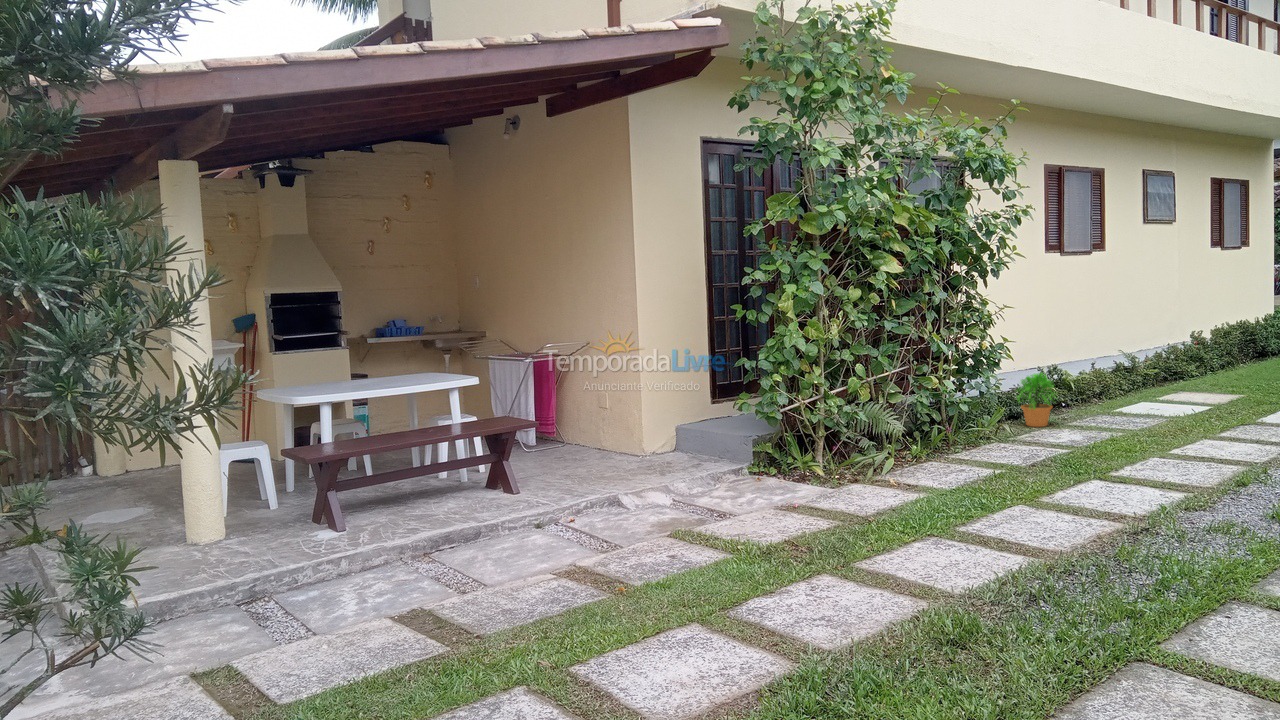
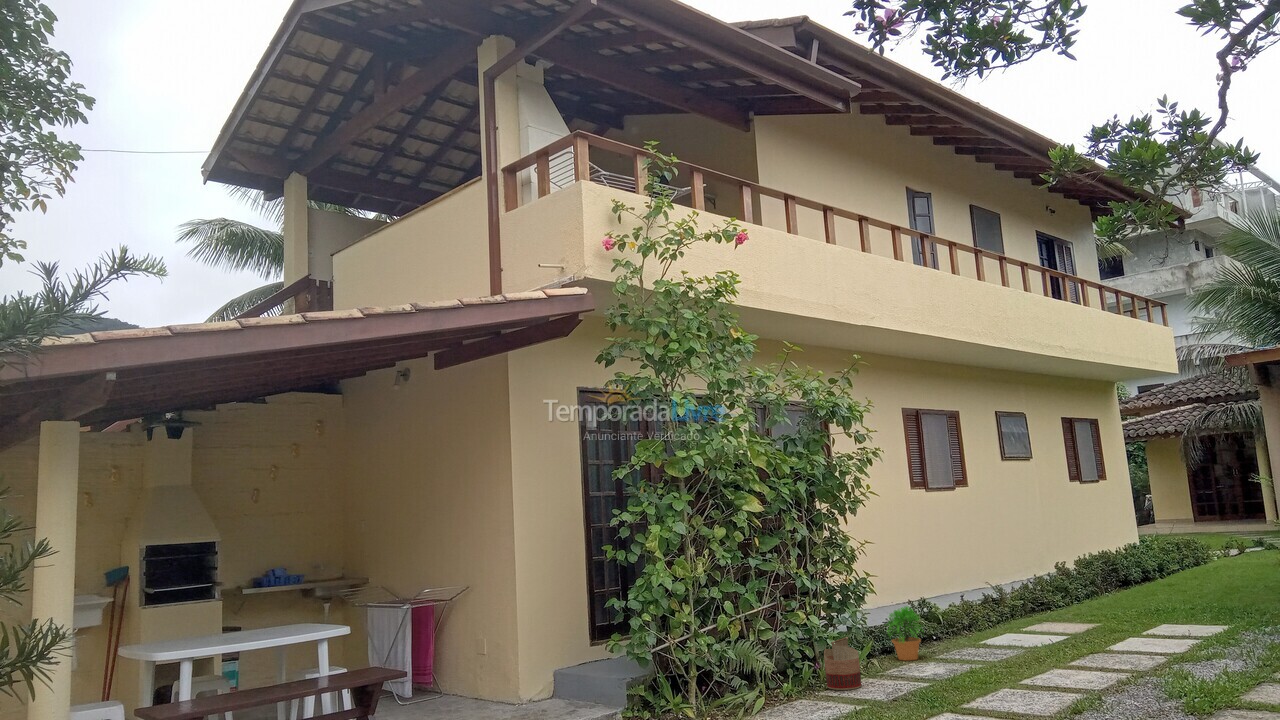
basket: none [954,402,992,454] -> present [824,637,861,690]

